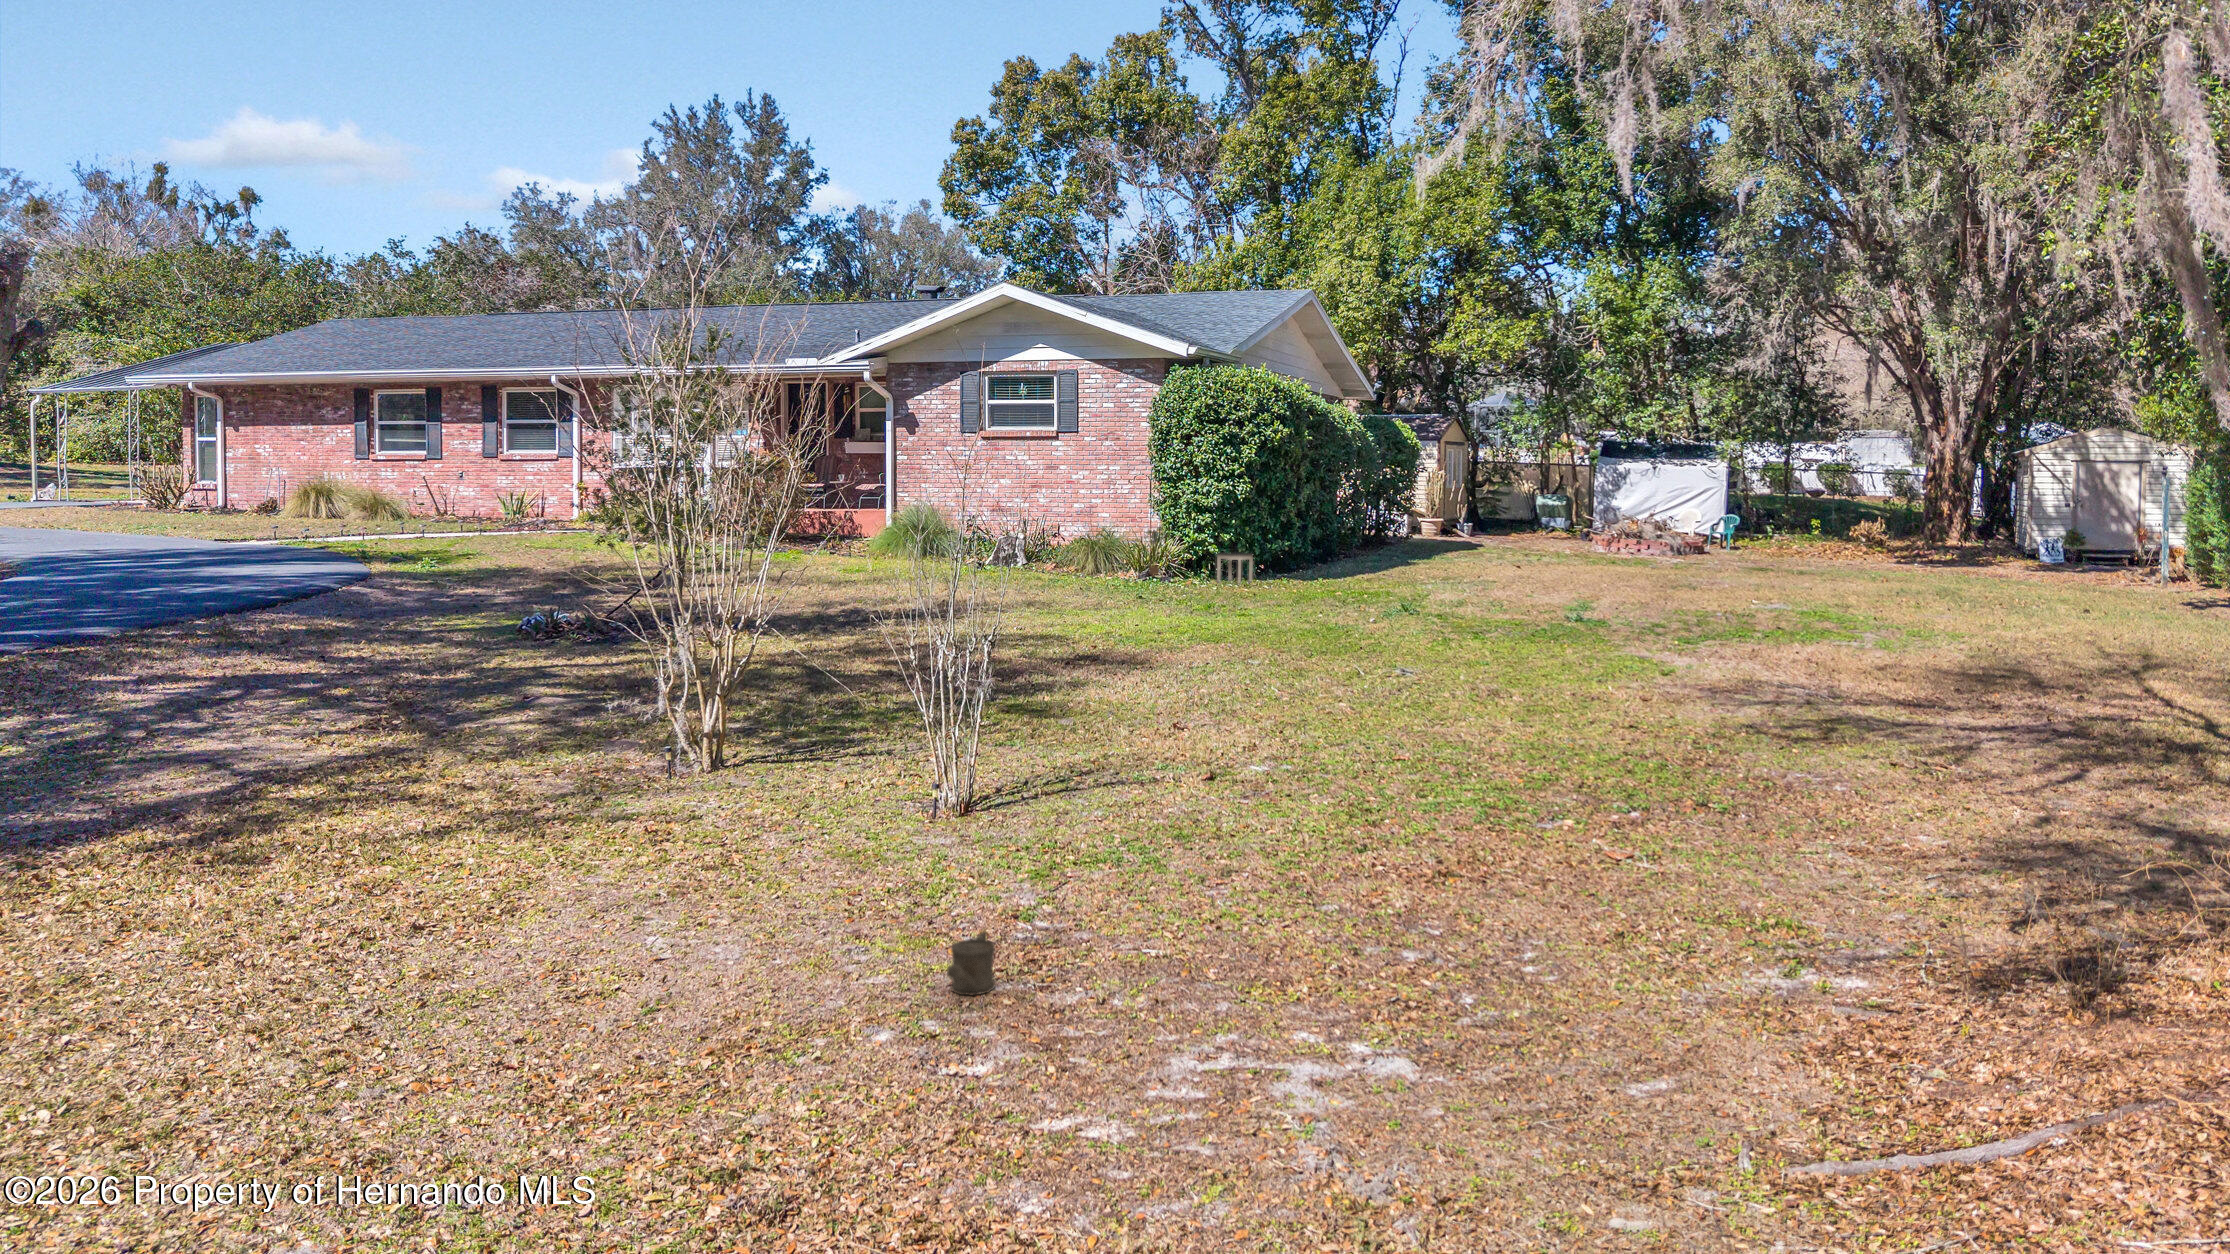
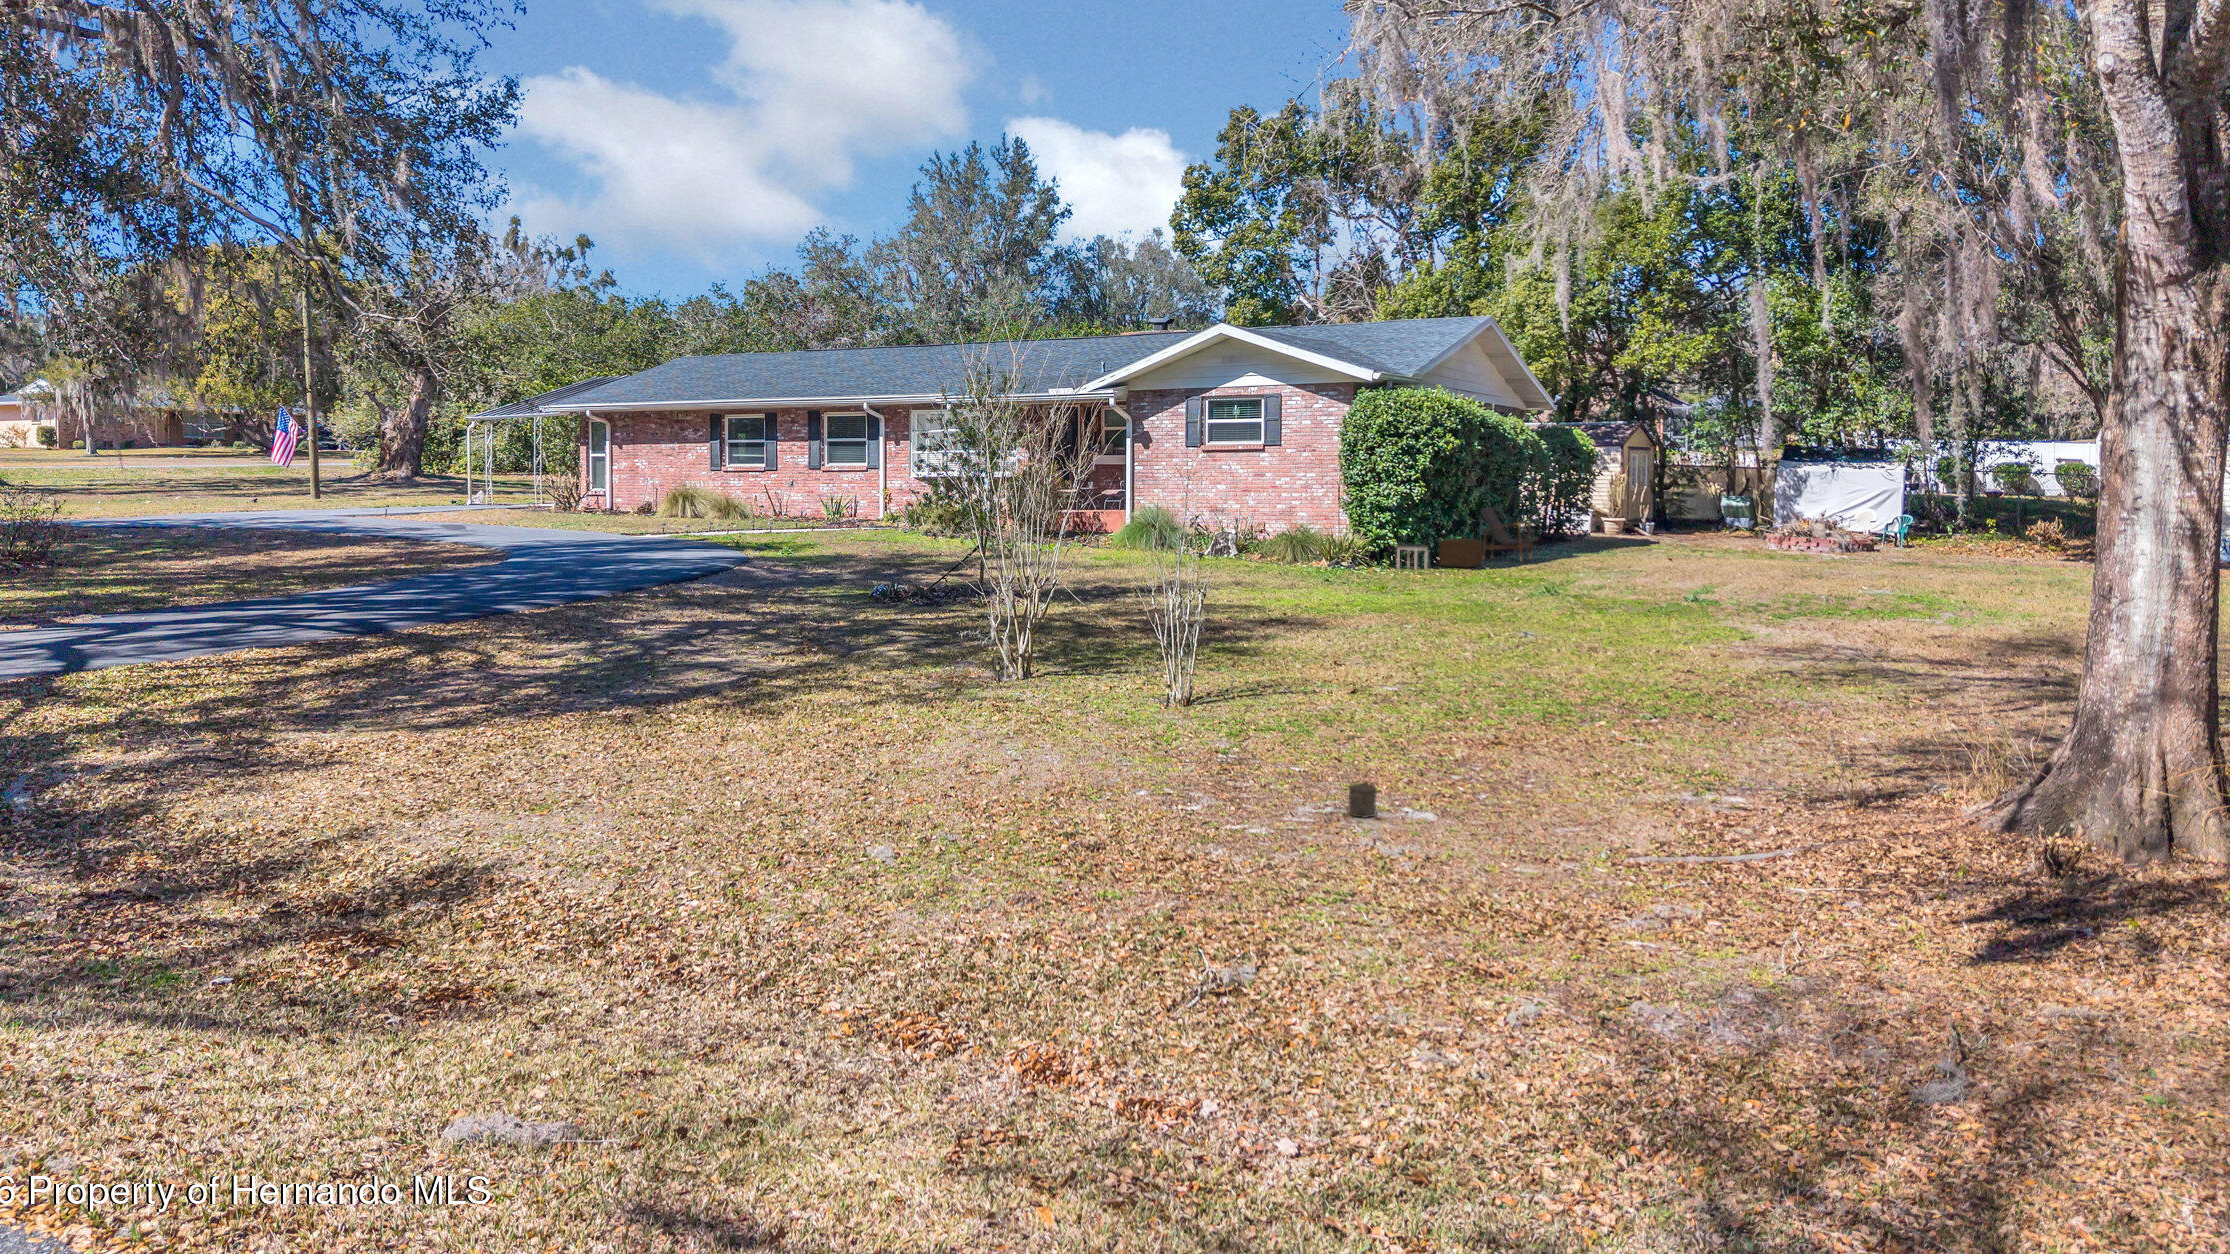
lounge chair: none [1308,508,1372,571] -> present [1481,508,1538,560]
potted plant: present [1145,528,1167,575] -> none [1334,523,1358,563]
wooden crate: none [1264,544,1313,579] -> present [1439,538,1482,568]
watering can: present [947,932,995,995] -> present [1348,781,1378,818]

